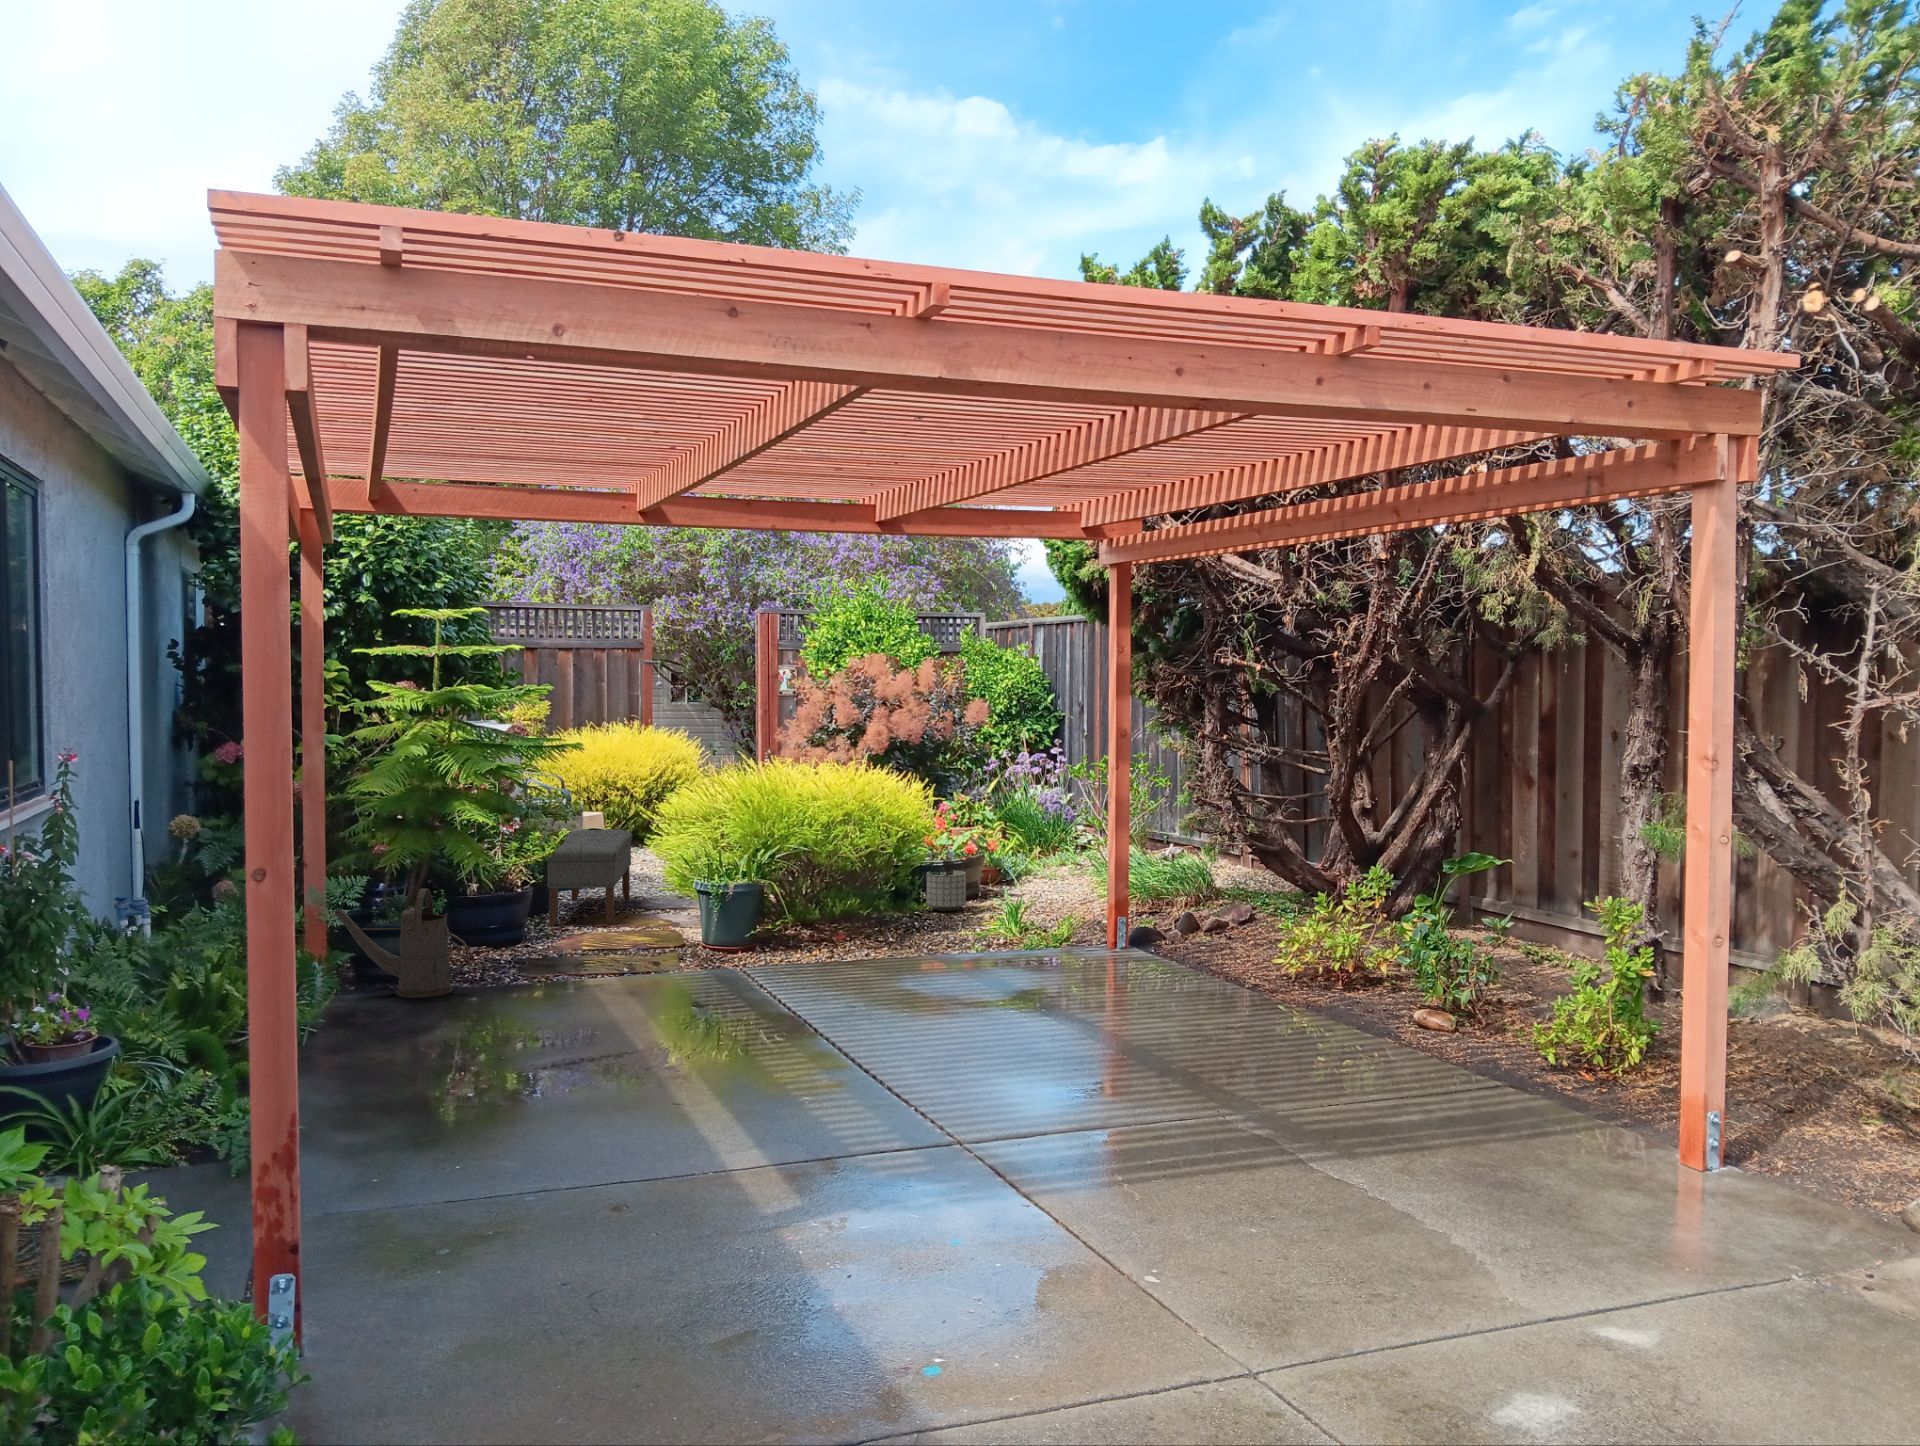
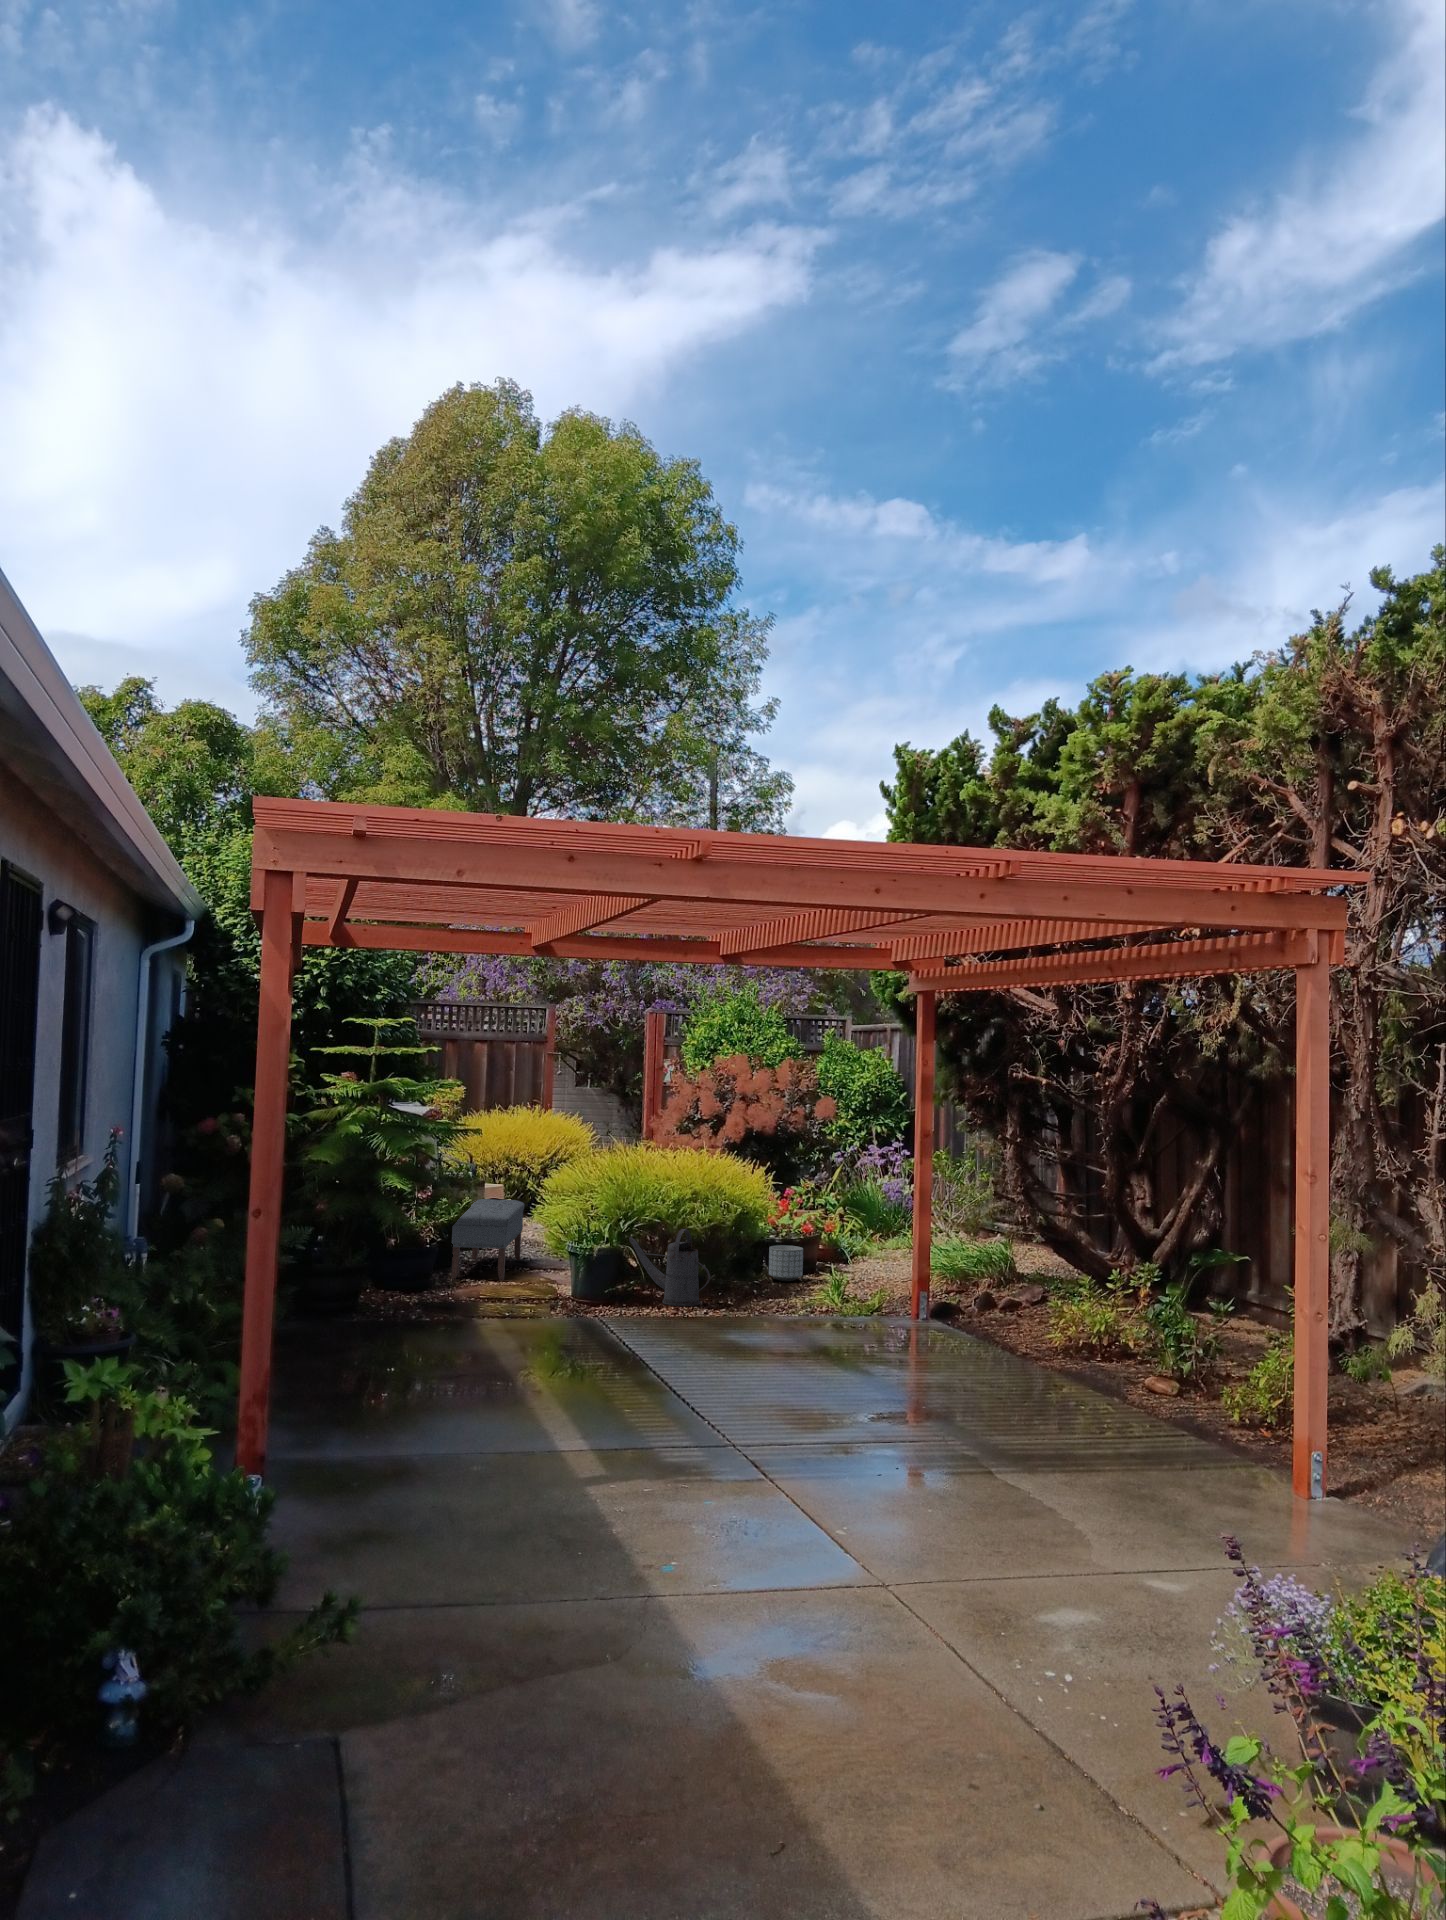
watering can: present [335,889,469,998] -> present [629,1229,710,1306]

